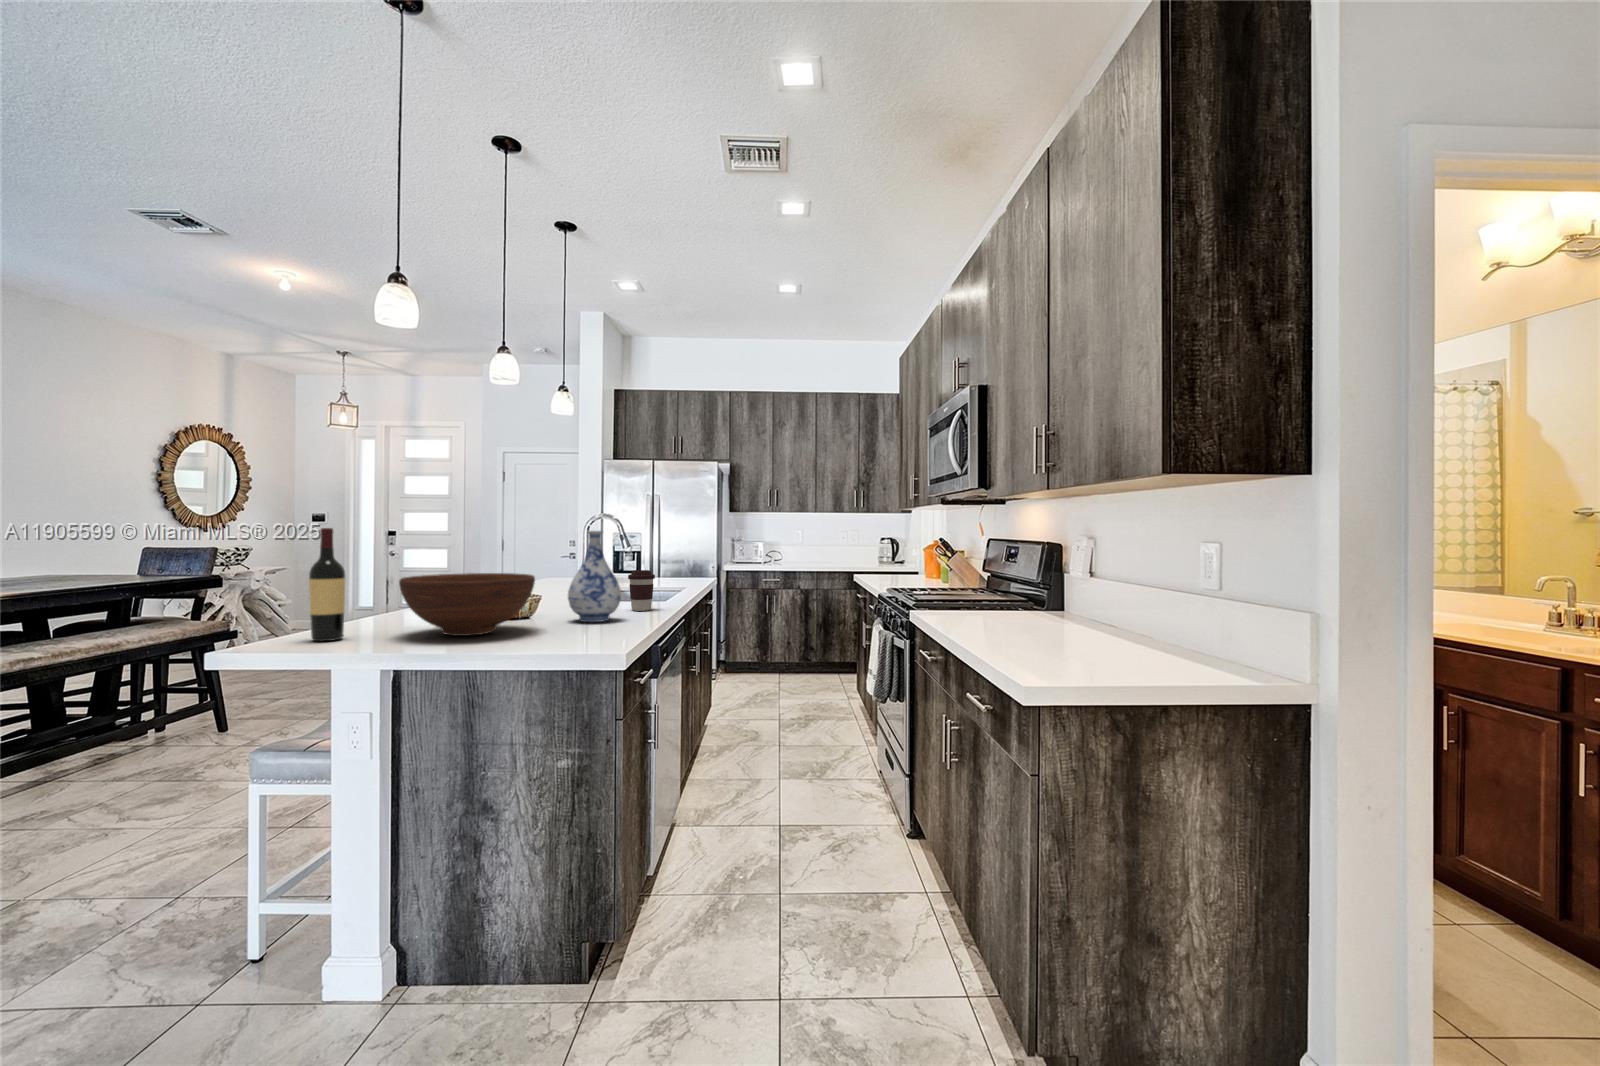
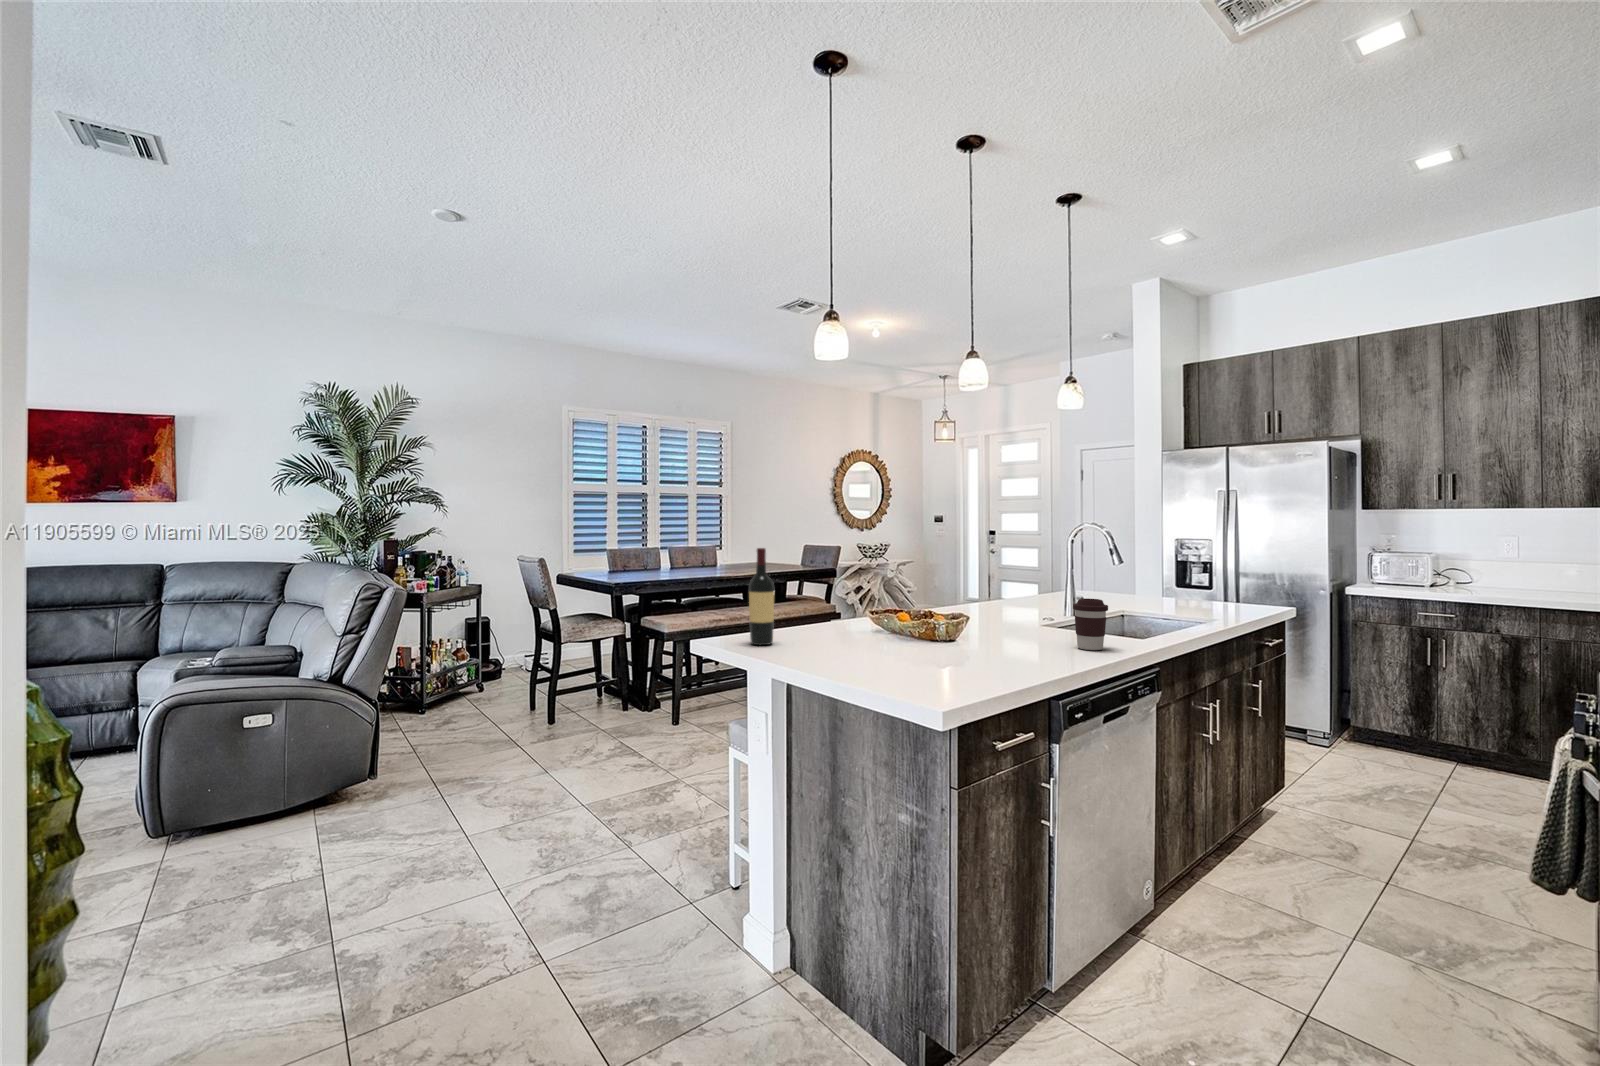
vase: present [568,531,621,622] -> none [975,552,1037,659]
fruit bowl: present [399,573,535,636] -> none [802,592,924,658]

